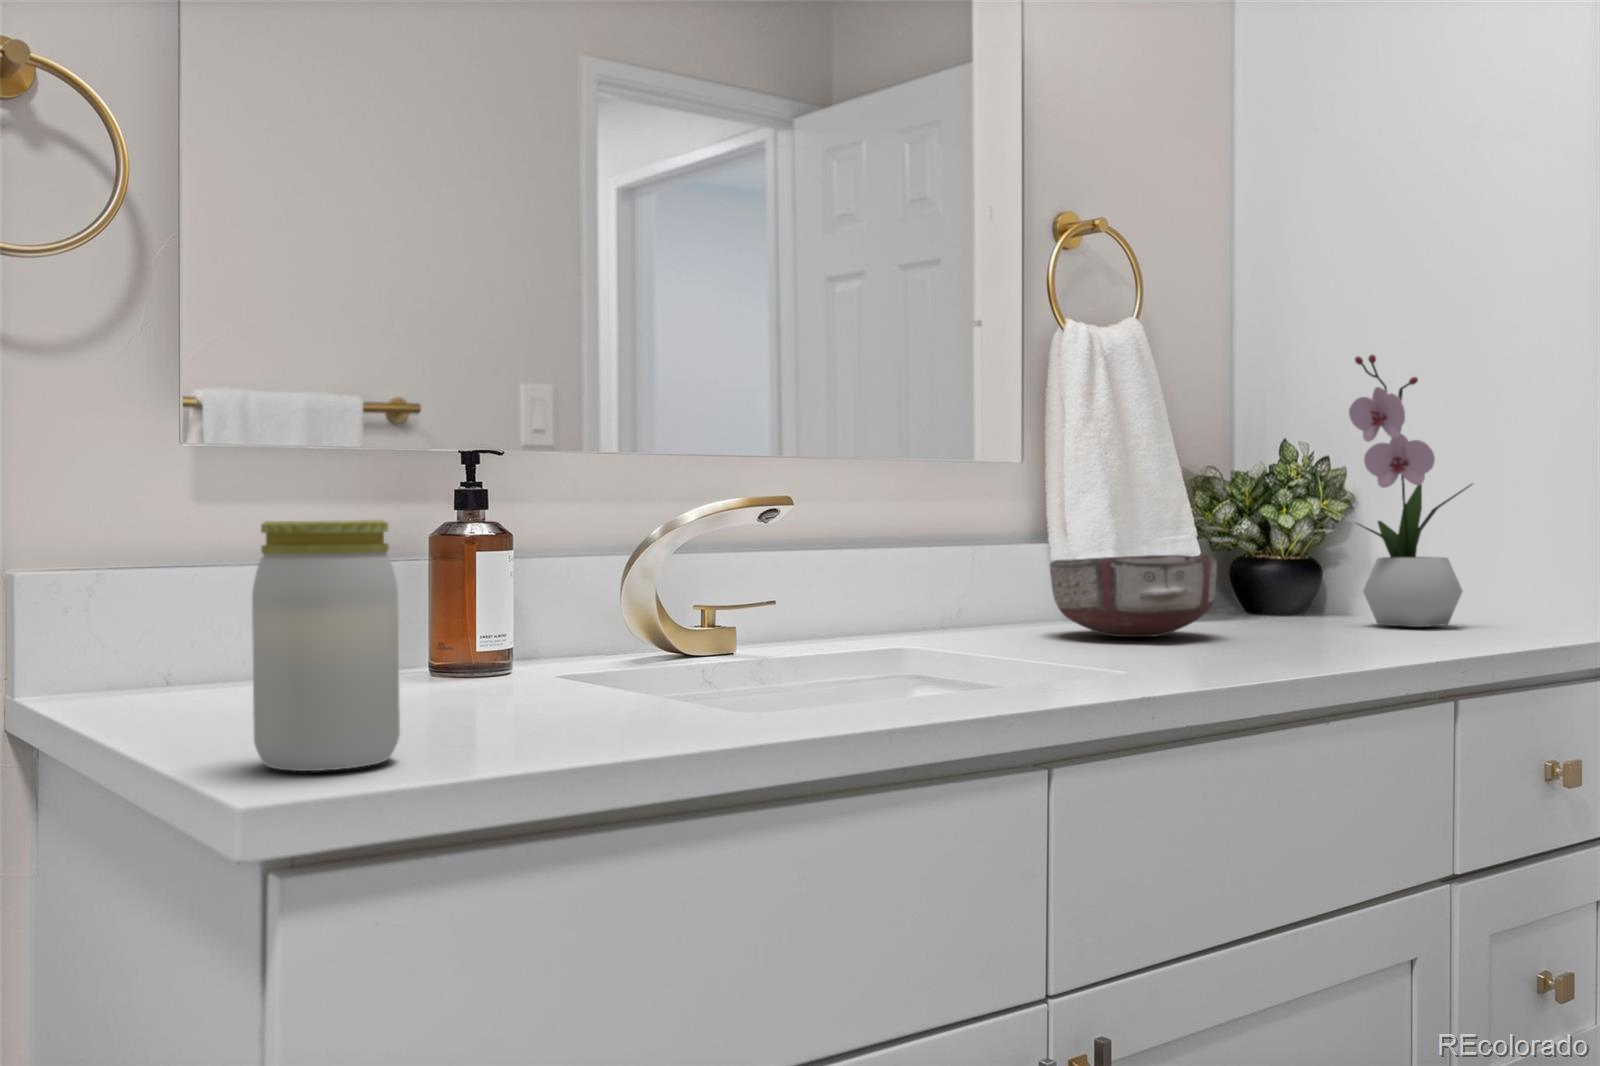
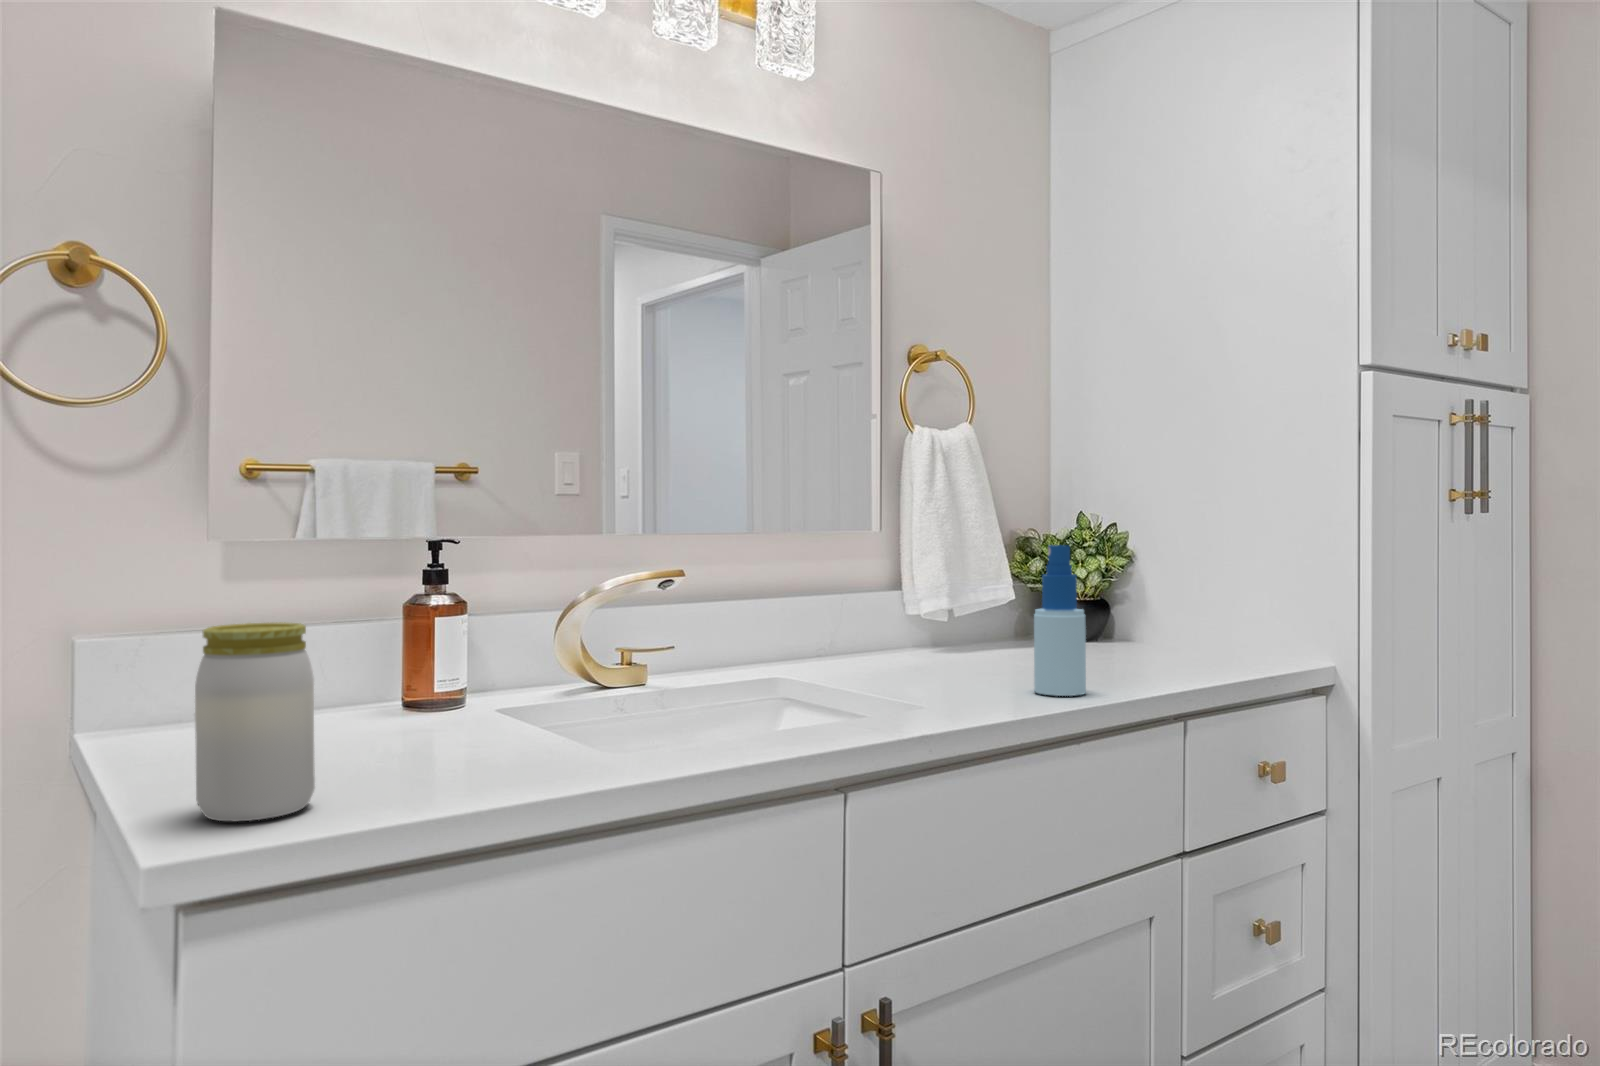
flower arrangement: present [1349,355,1472,627] -> none [1121,453,1214,657]
spray bottle: none [1259,462,1330,662] -> present [1034,545,1086,696]
ceramic bowl: present [1050,553,1217,637] -> none [894,604,1017,667]

